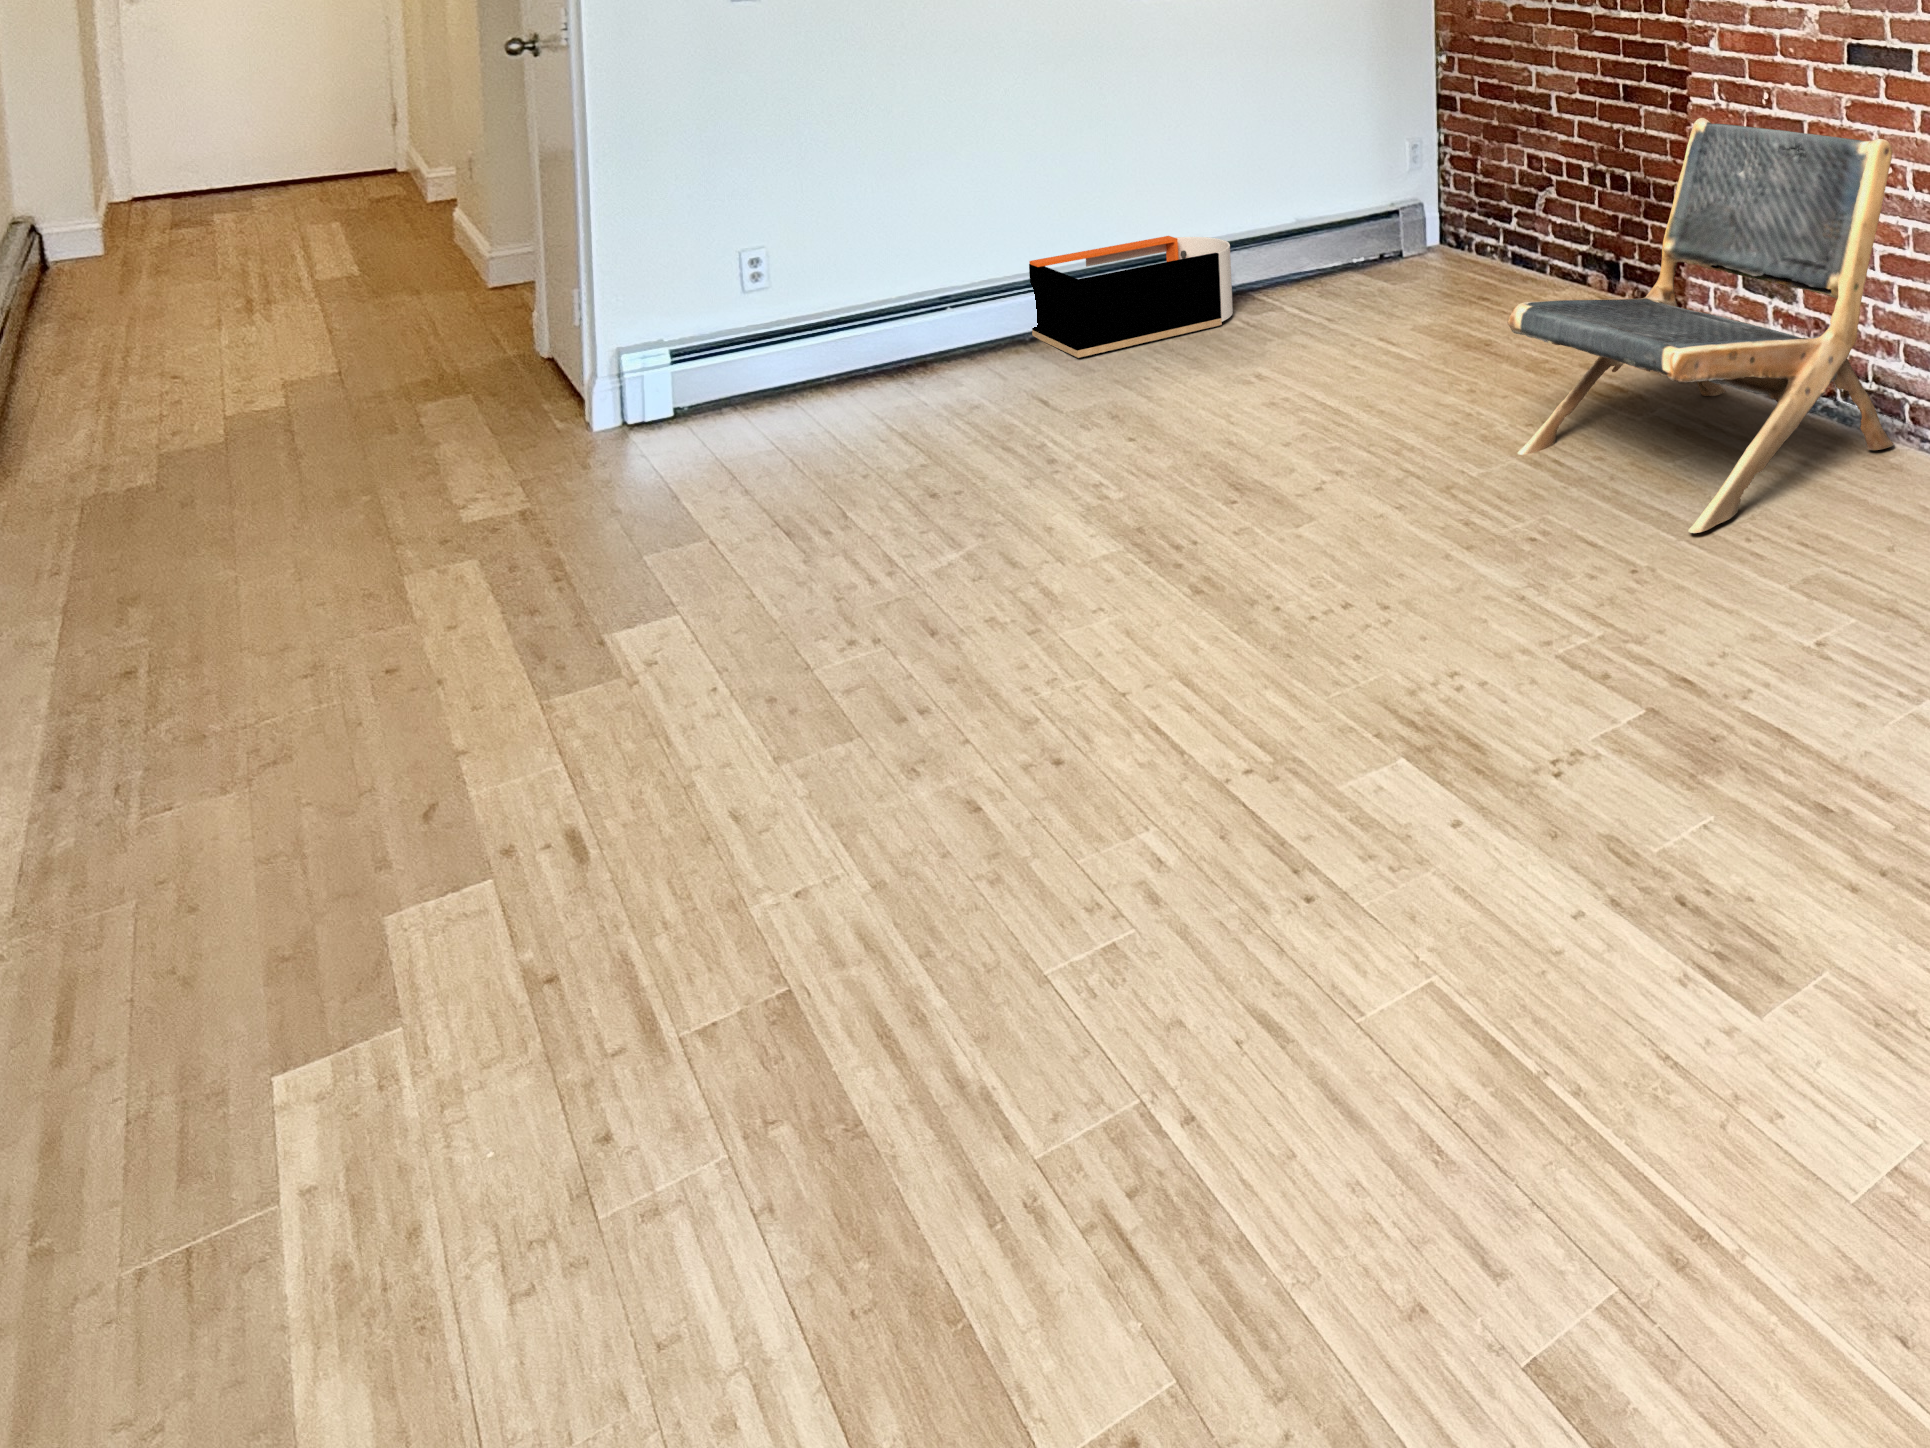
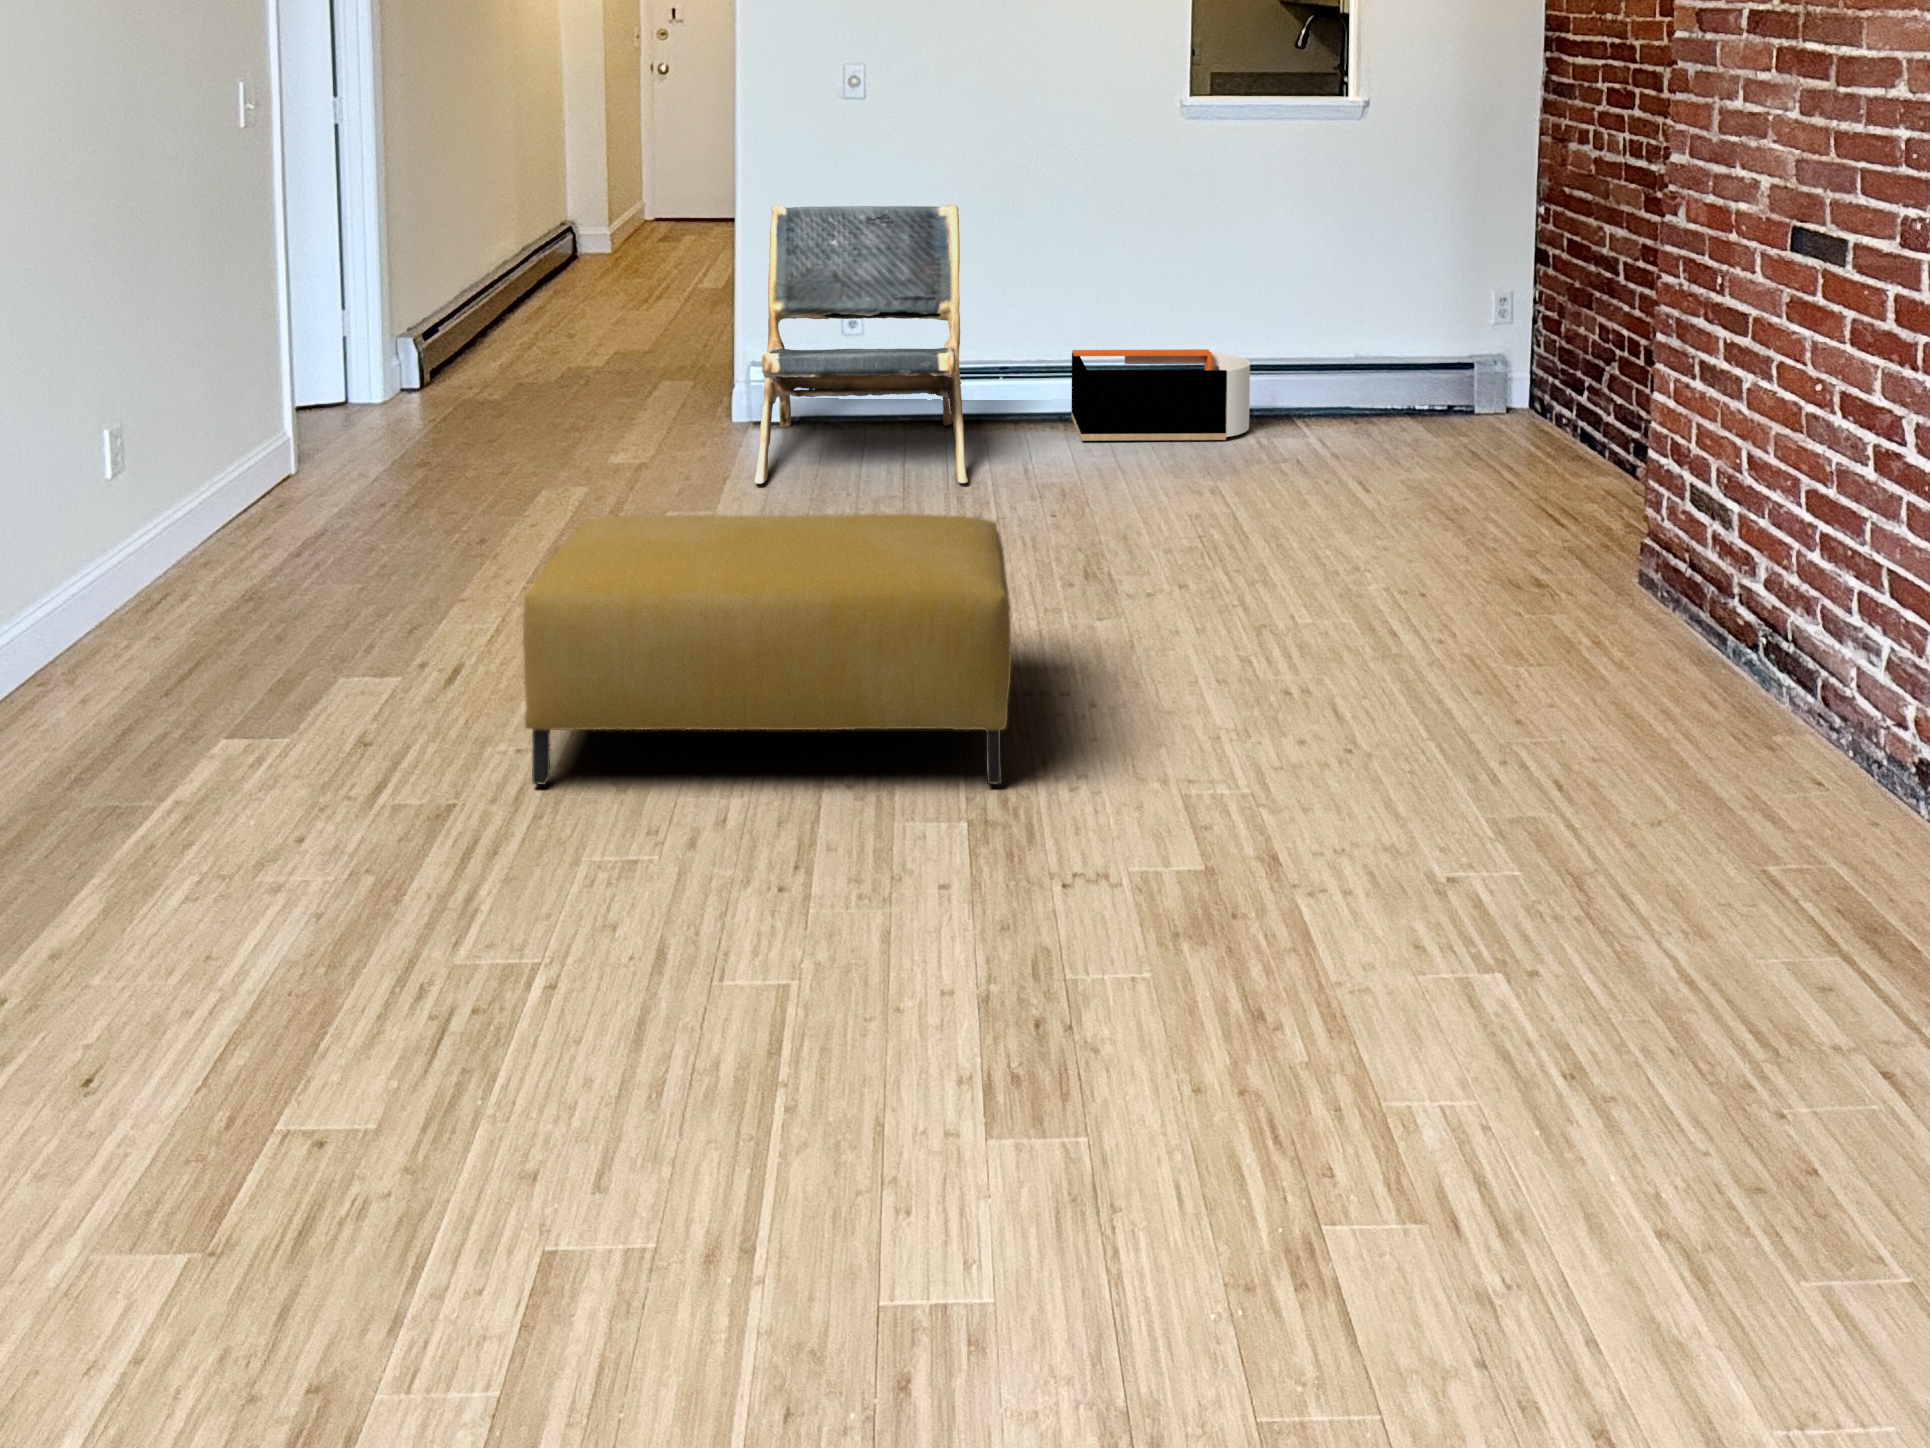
lounge chair: present [1507,118,1894,533] -> present [754,204,968,484]
ottoman: none [785,446,1434,963] -> present [523,514,1012,785]

